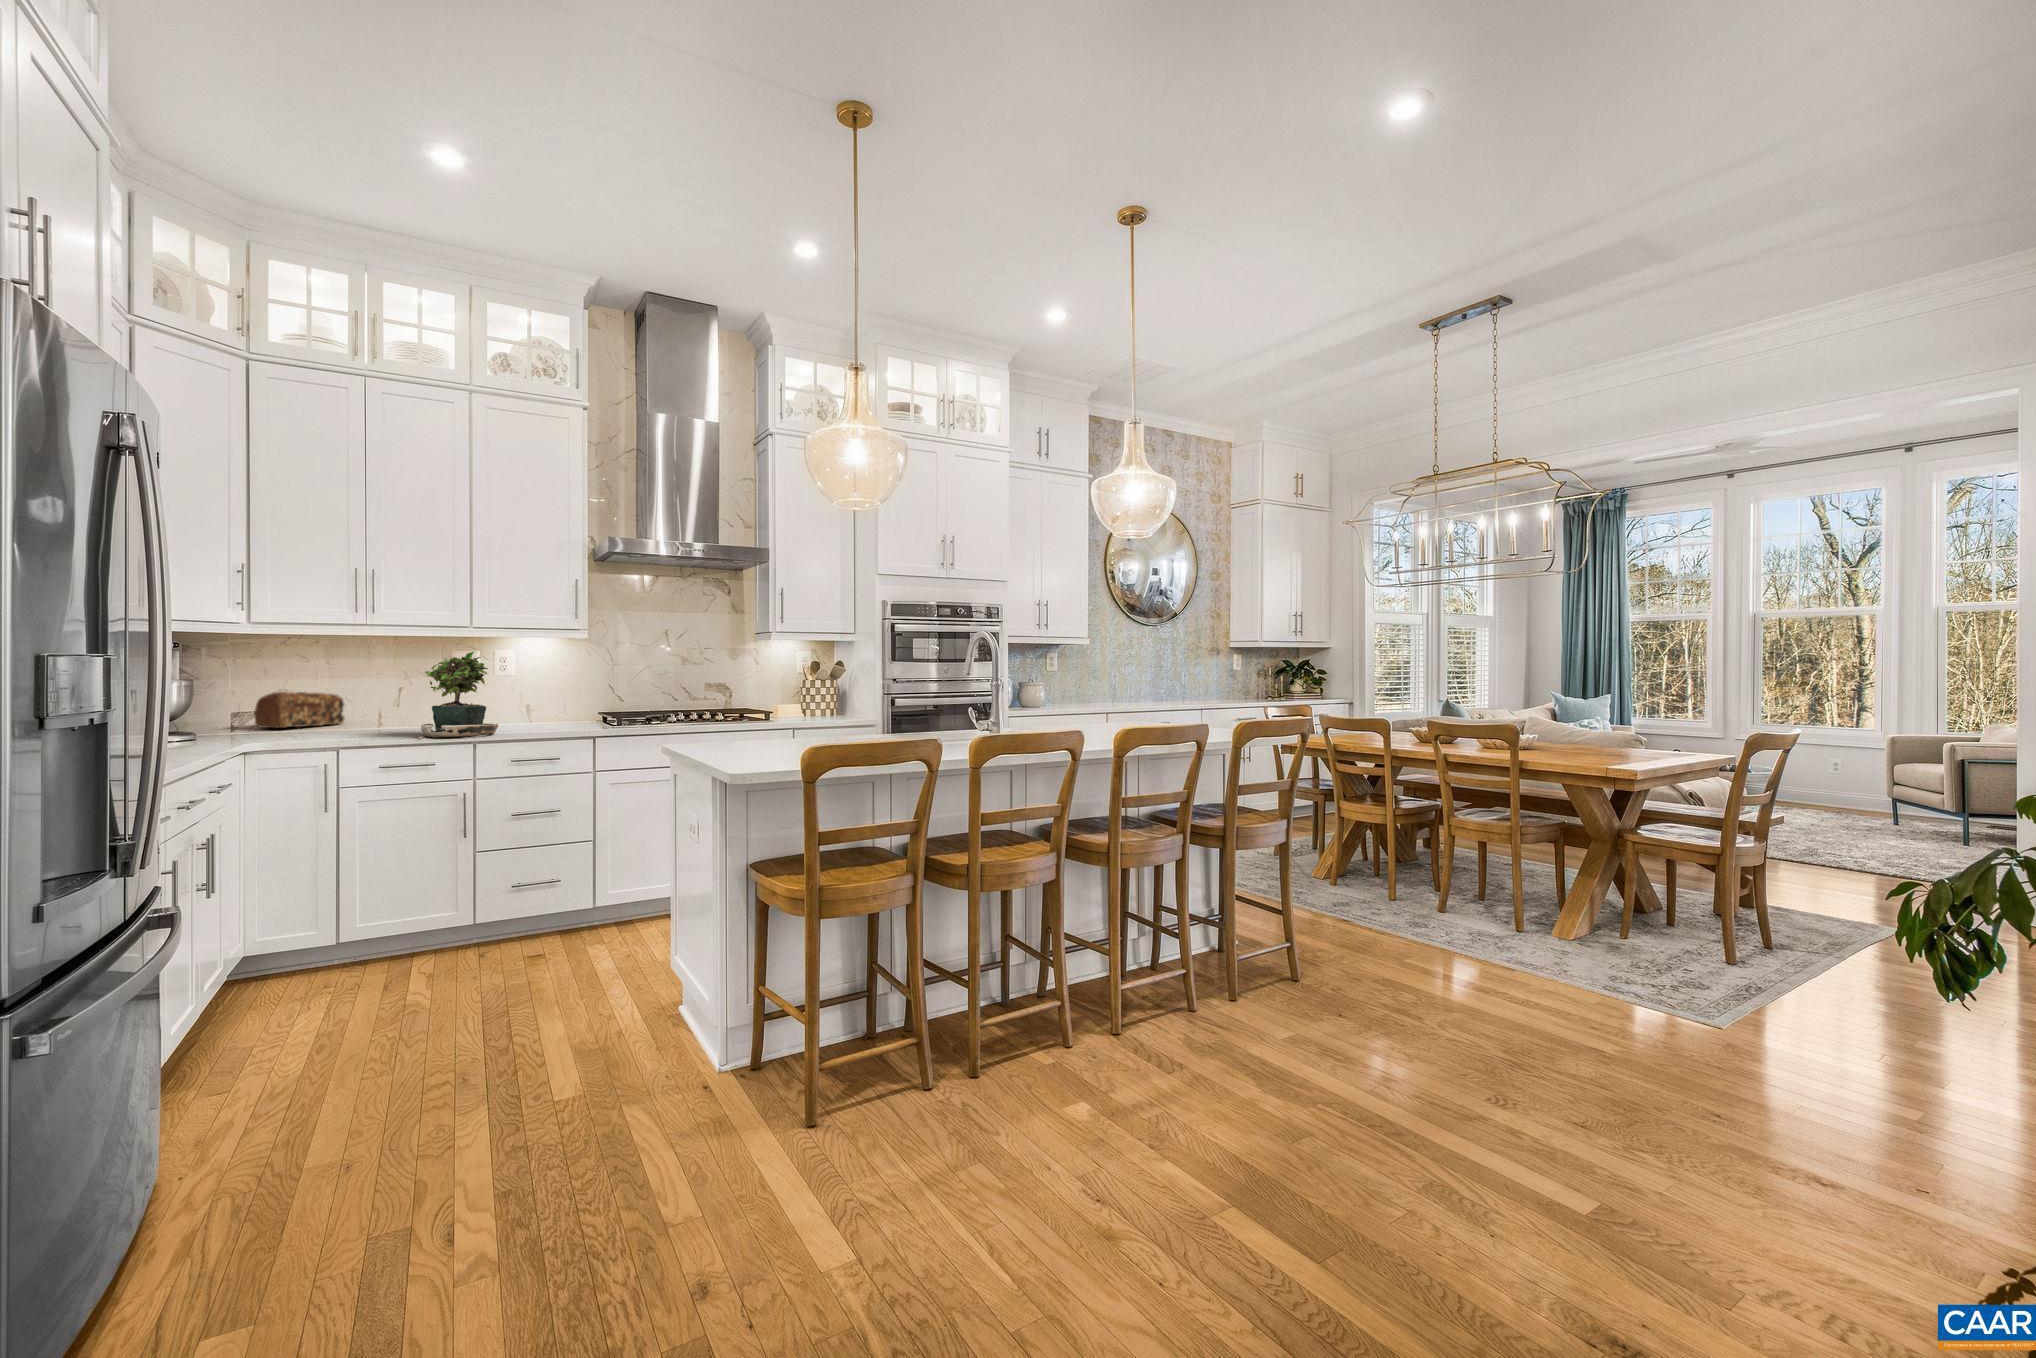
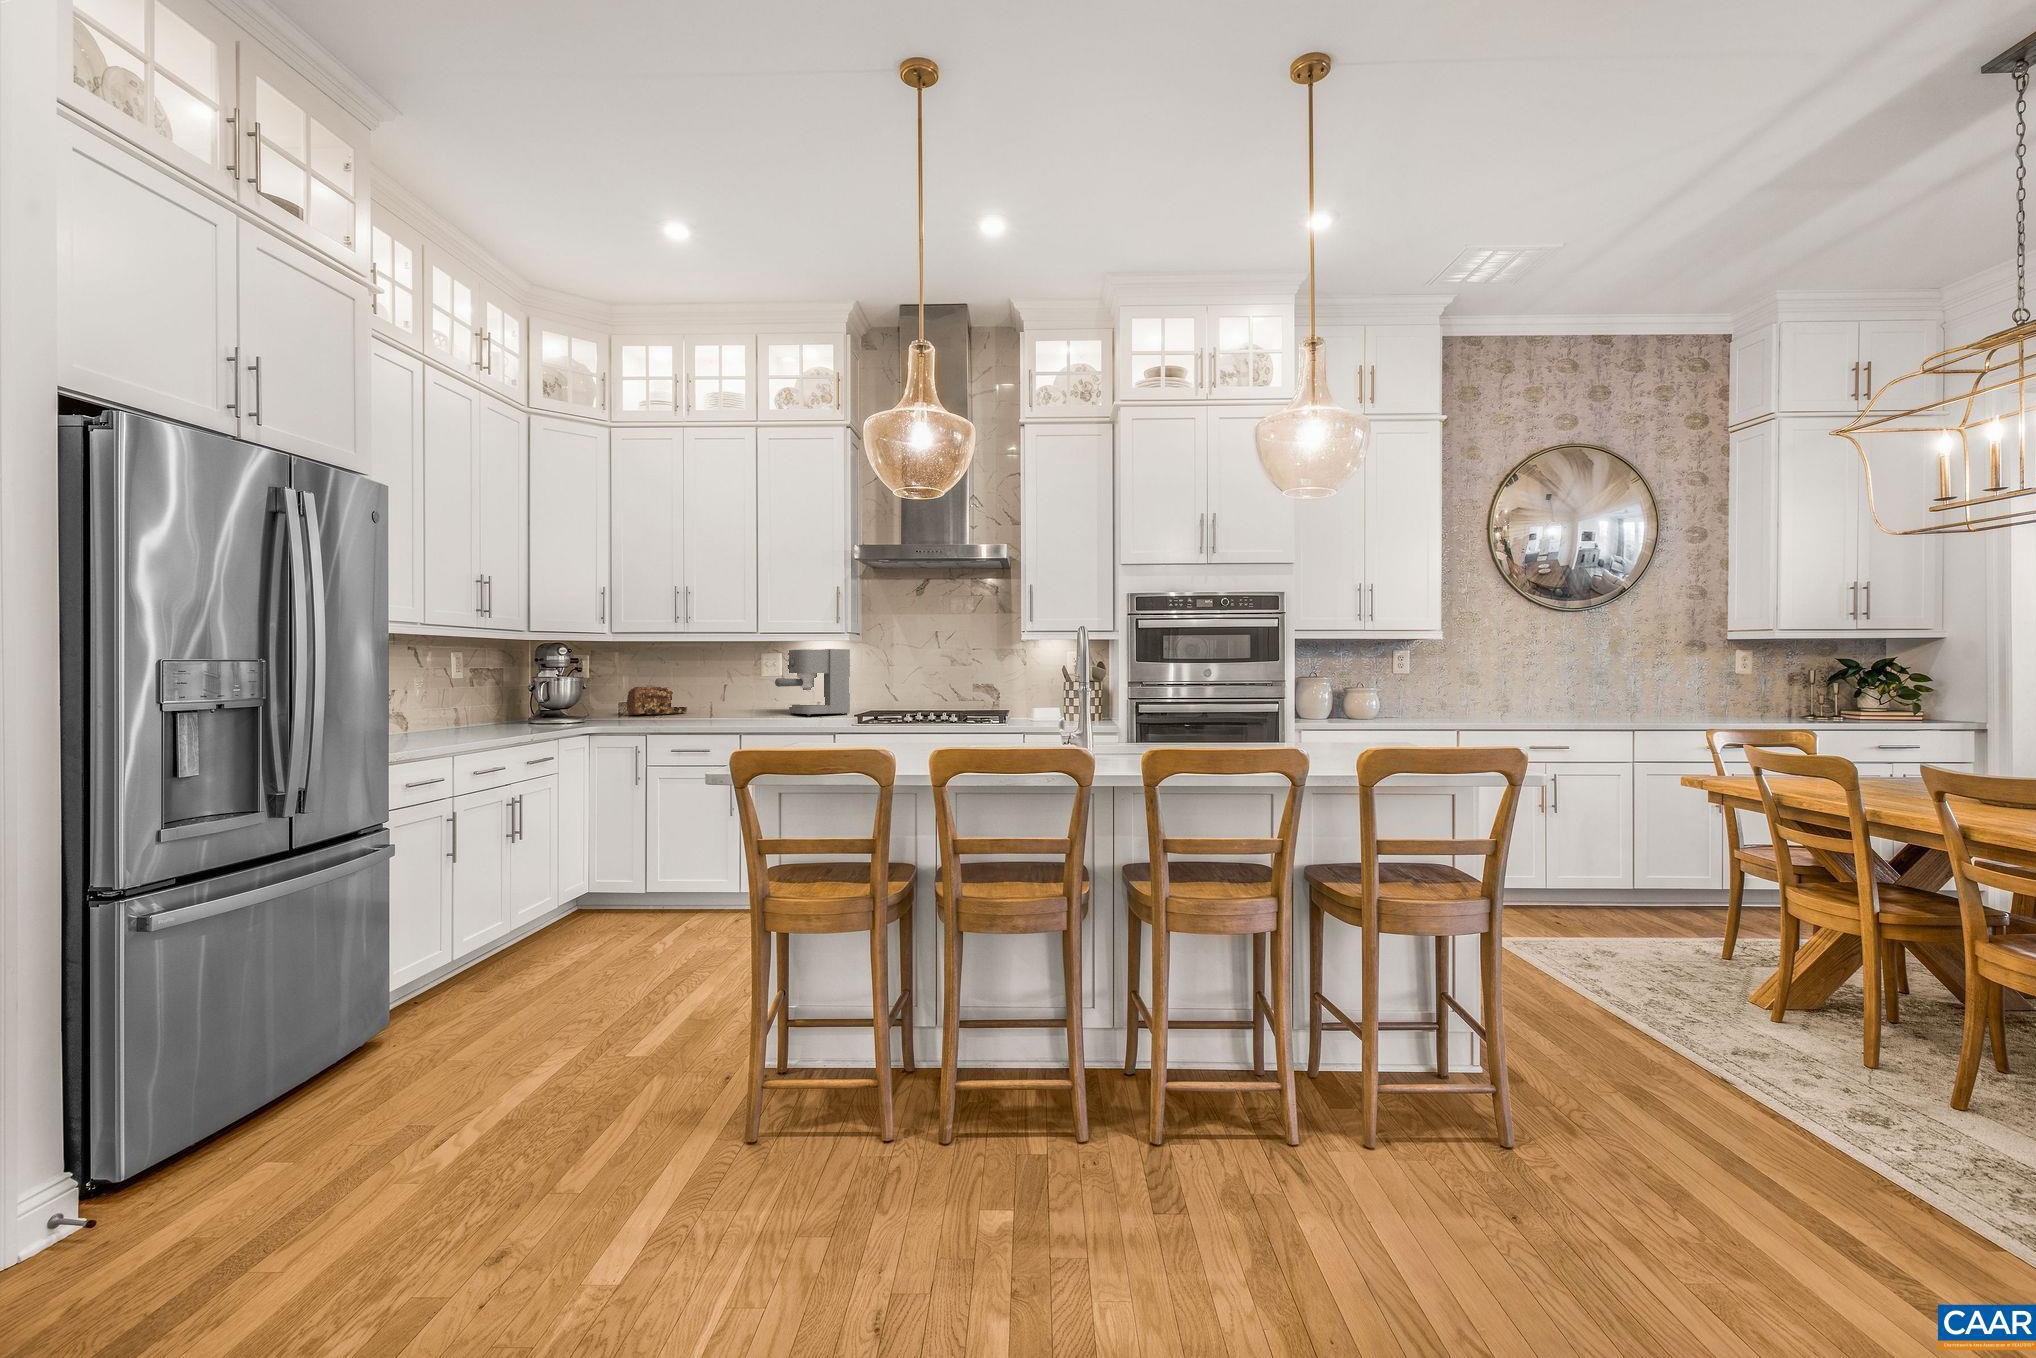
coffee maker: none [489,647,571,721] -> present [775,649,850,715]
potted plant: present [419,651,498,739] -> none [681,651,757,727]

